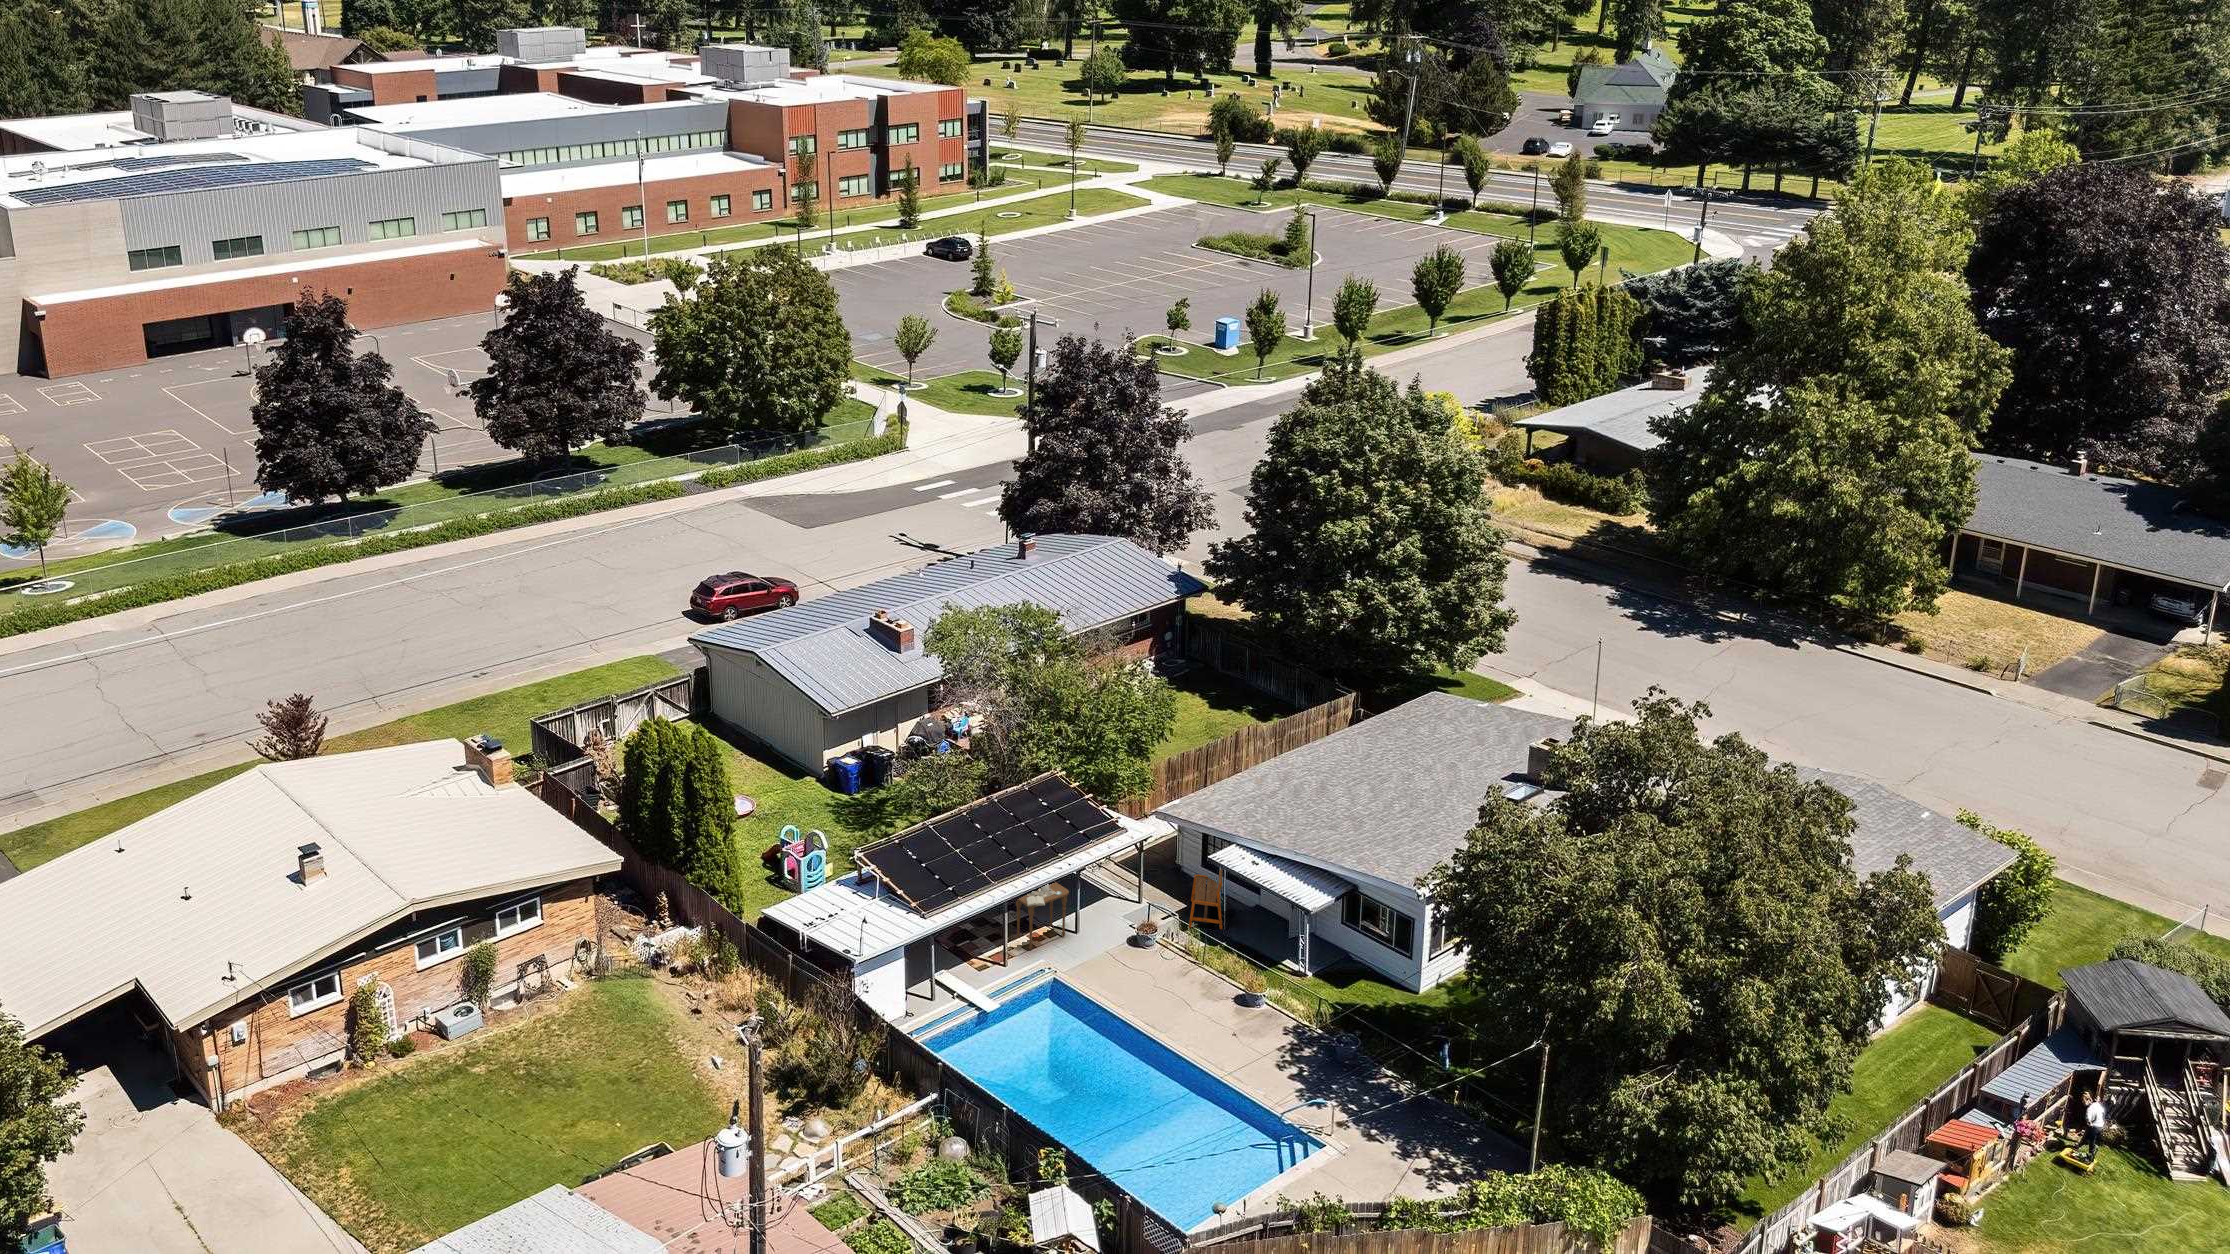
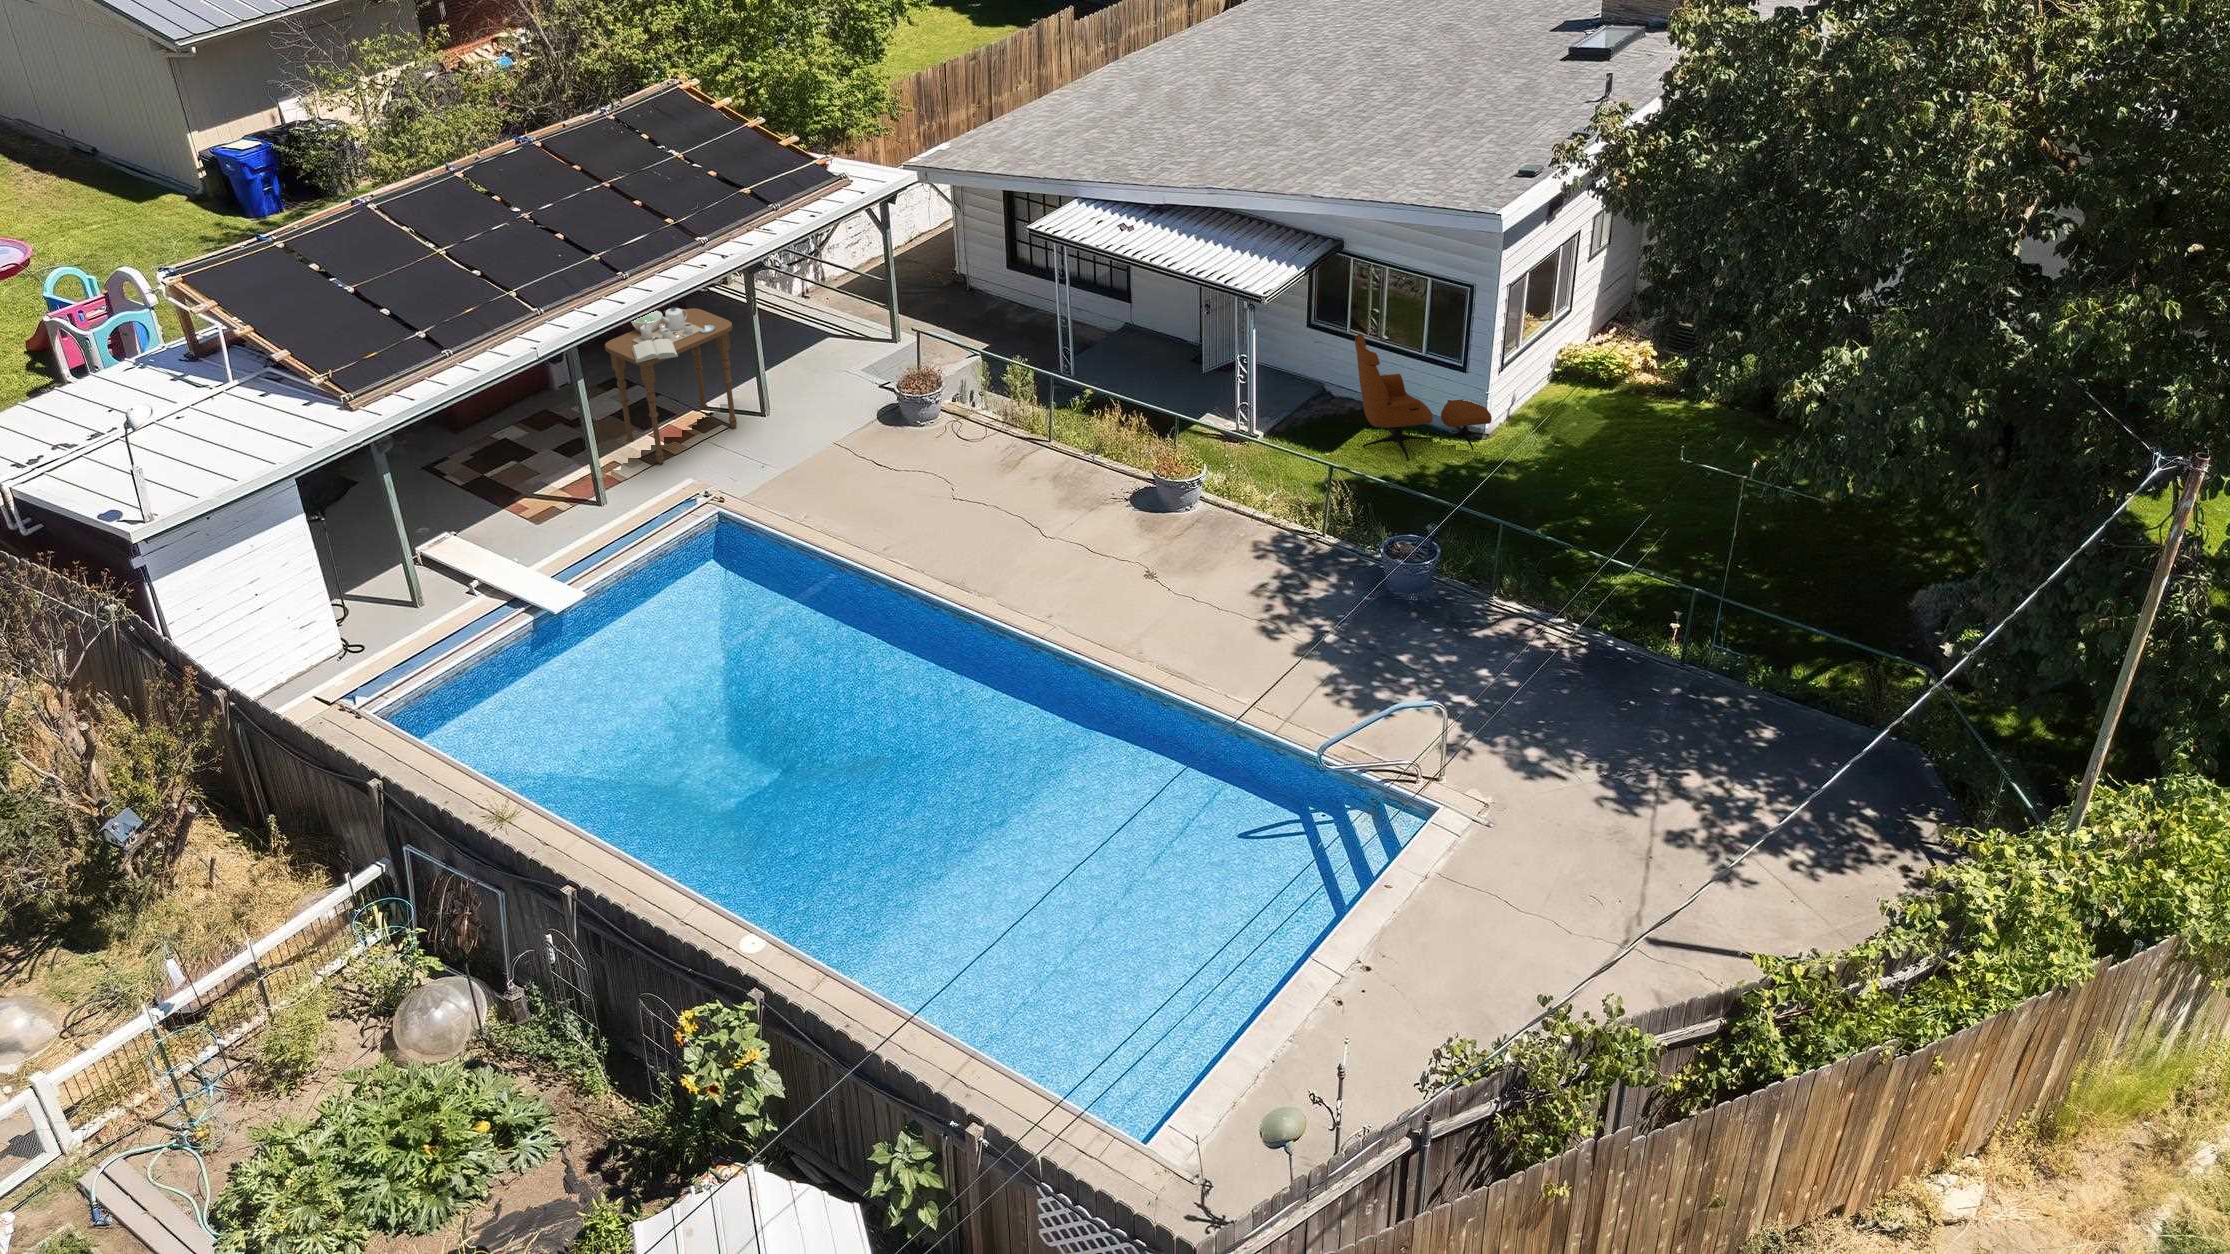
bench: present [1189,869,1223,929] -> none [996,228,1071,376]
lounge chair: none [1347,936,1412,998] -> present [1355,334,1492,461]

